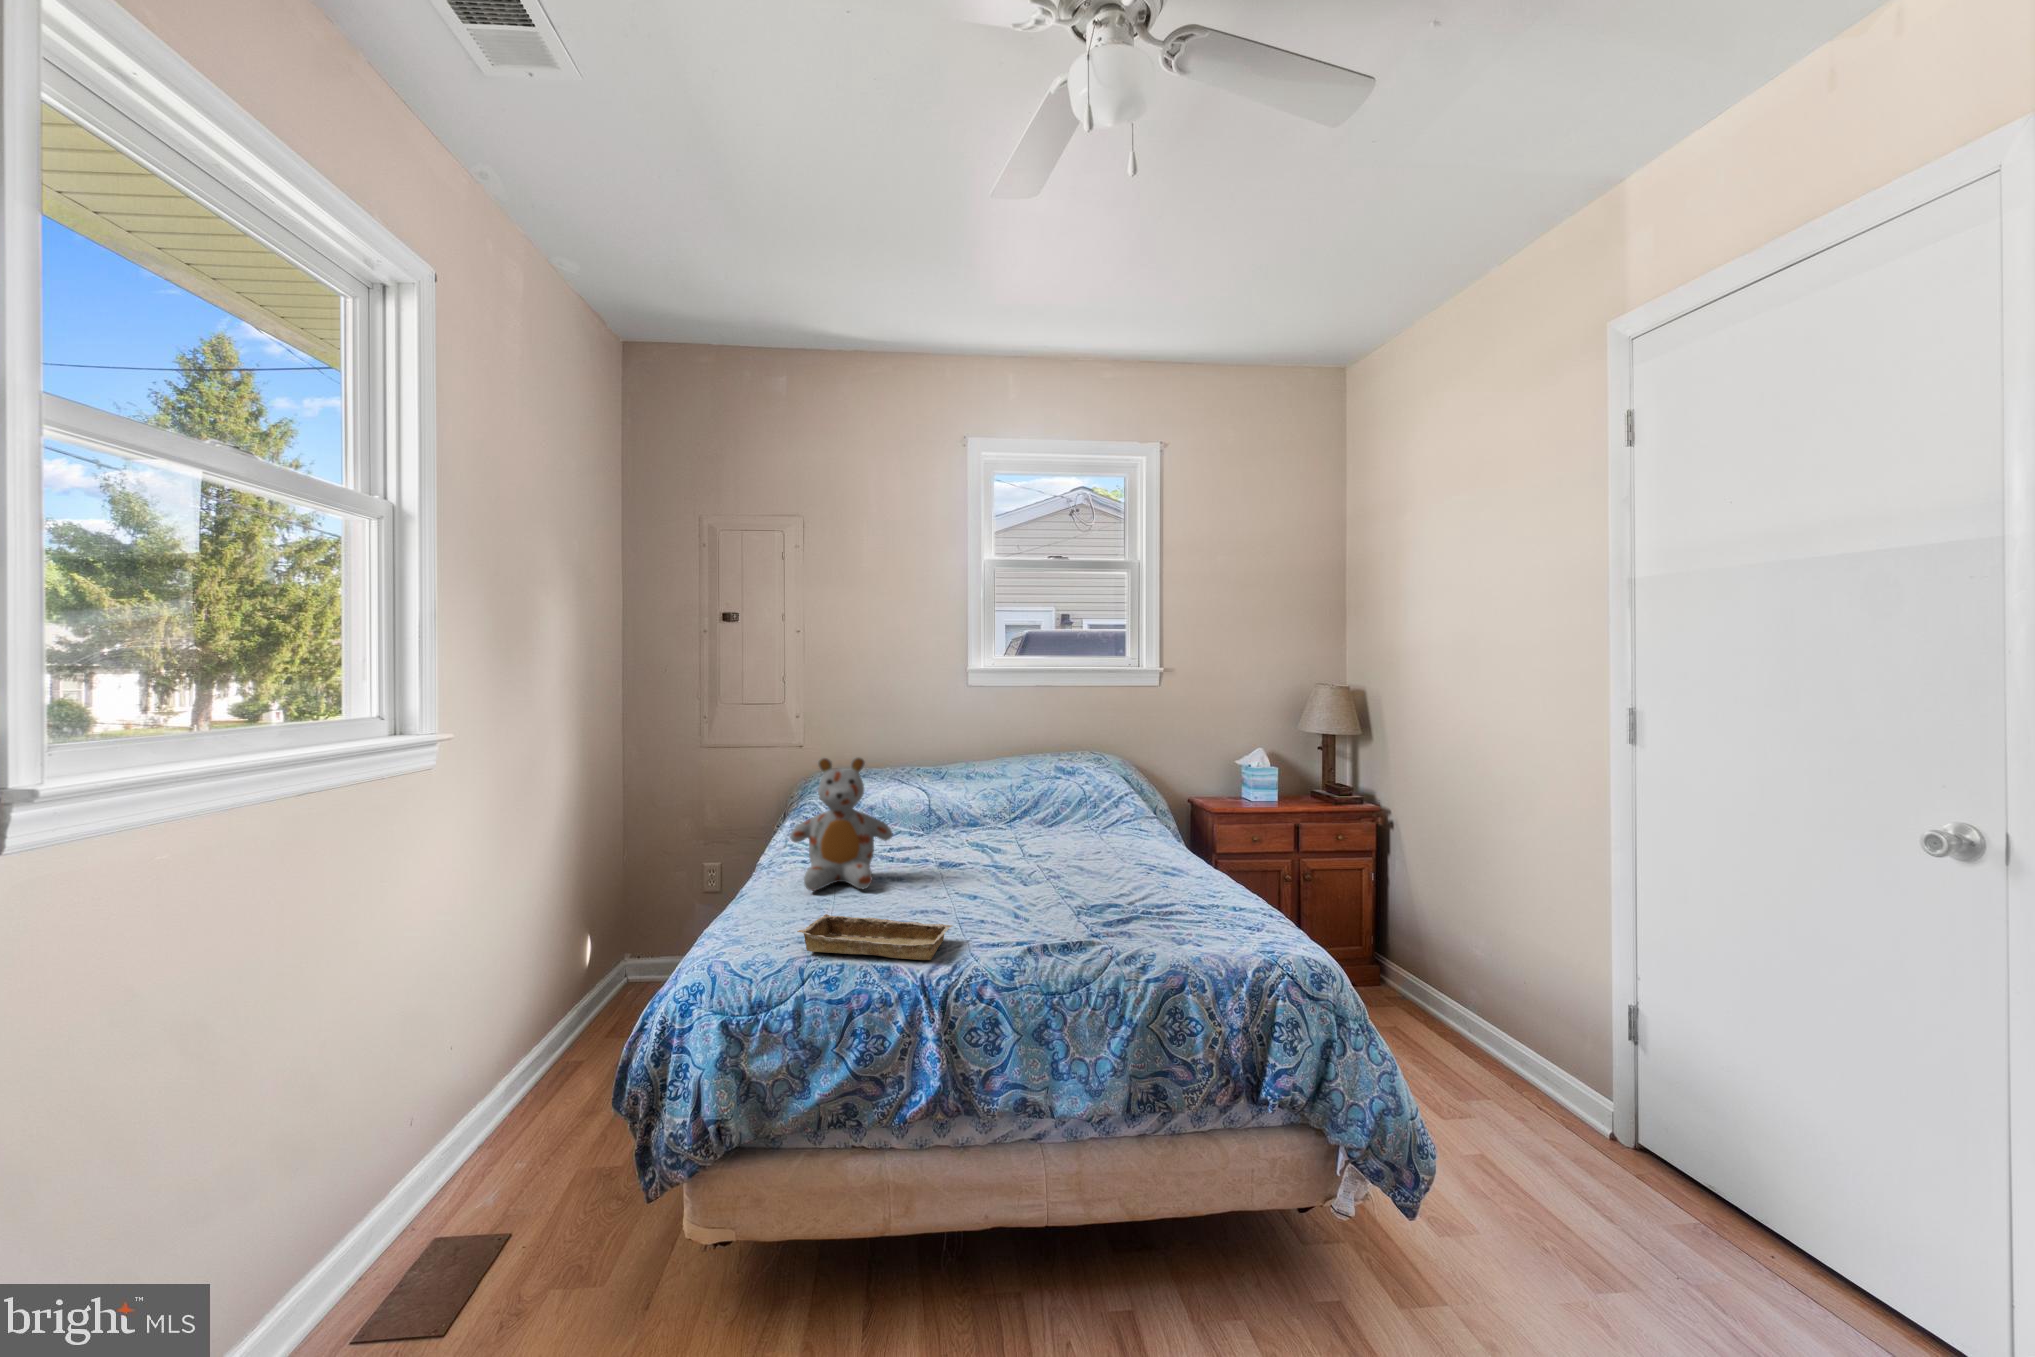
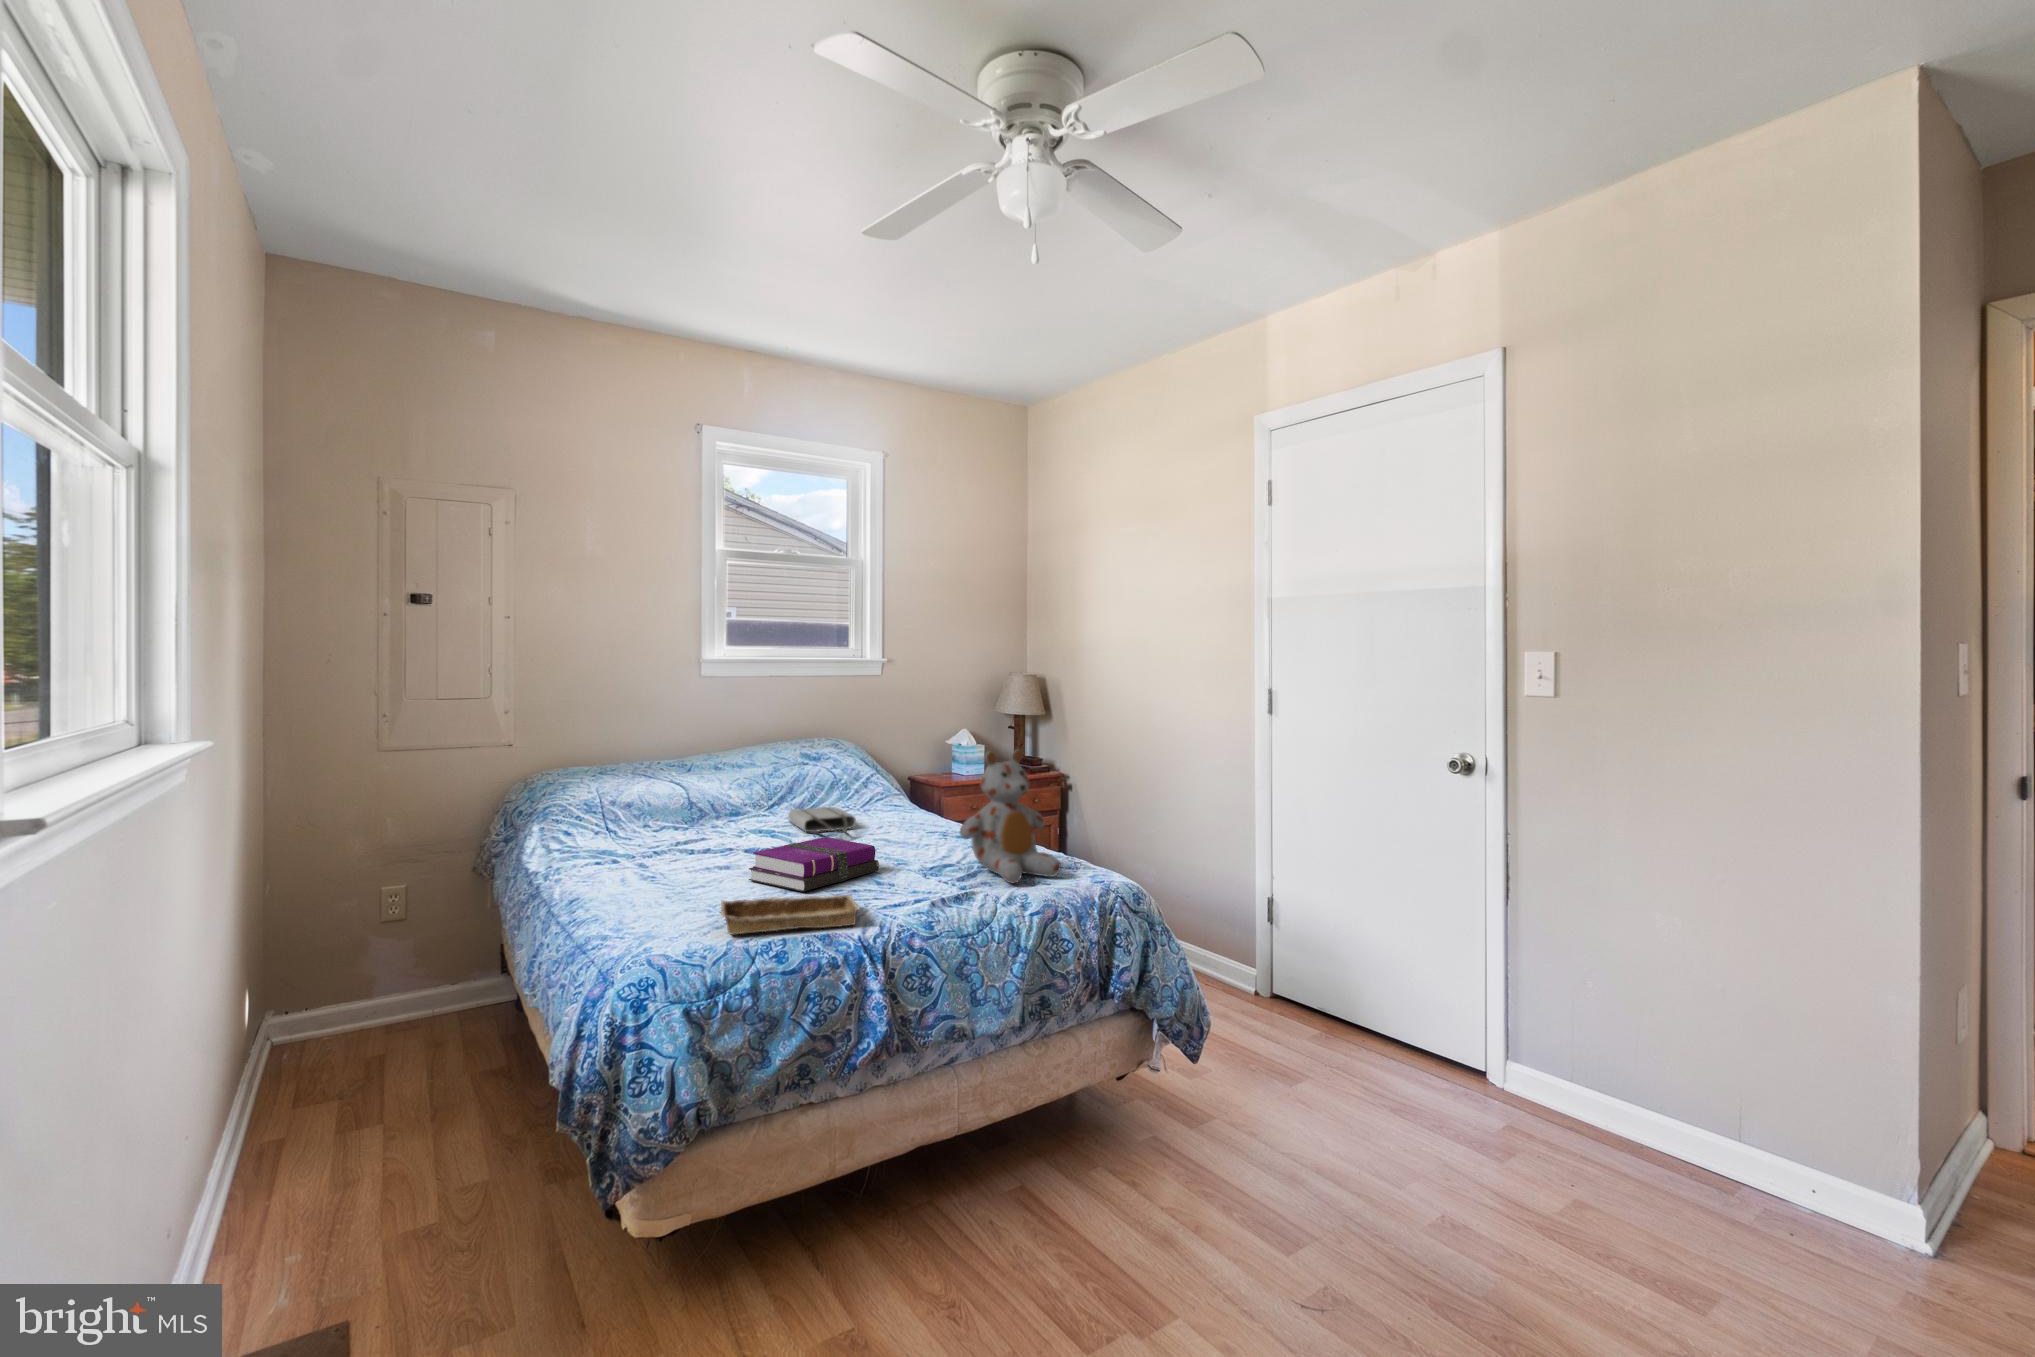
stuffed bear: present [790,757,893,891] -> present [960,749,1061,883]
tote bag: none [1011,825,1070,855] -> present [788,807,856,834]
notebook: none [899,858,1032,915] -> present [749,837,879,892]

